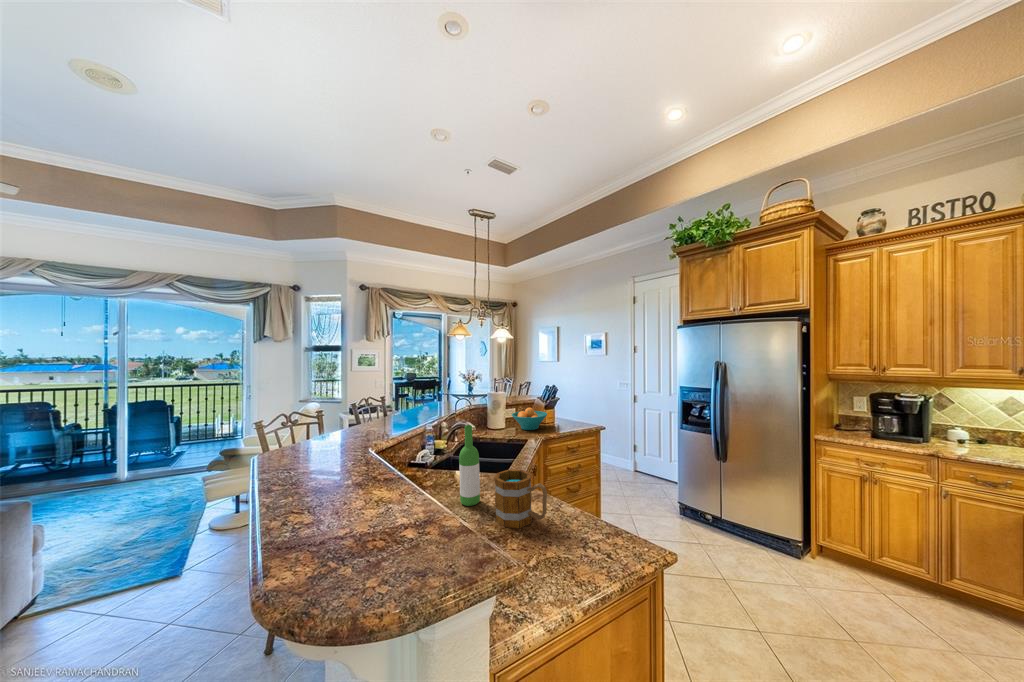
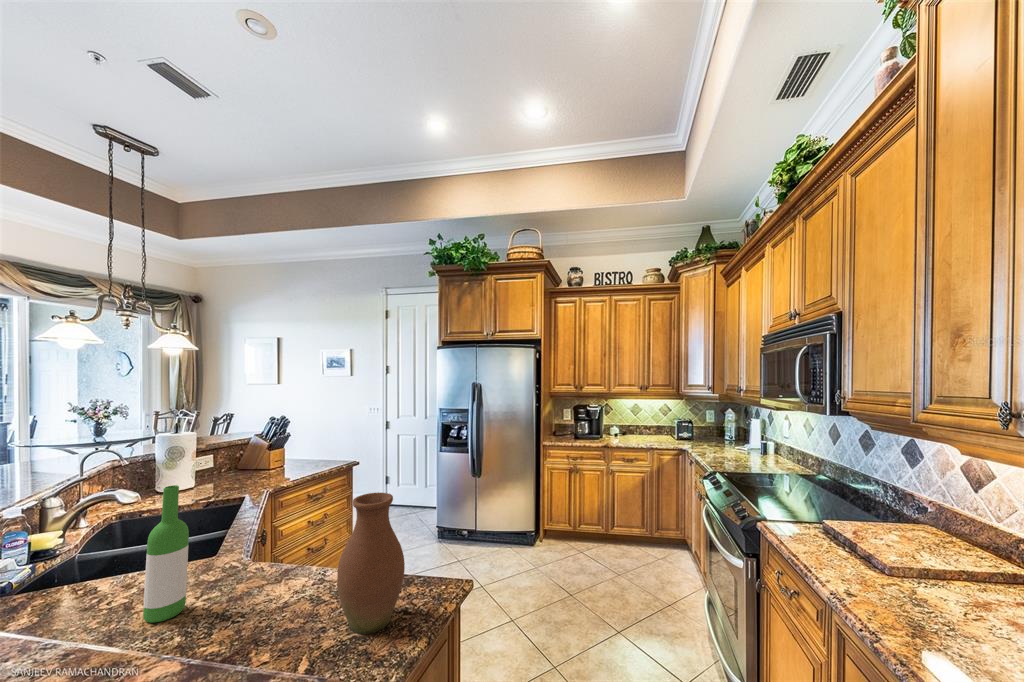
fruit bowl: present [512,408,547,430] -> none [211,451,273,485]
vase: none [555,451,606,561] -> present [337,492,405,634]
mug: present [494,470,547,528] -> none [225,538,317,632]

